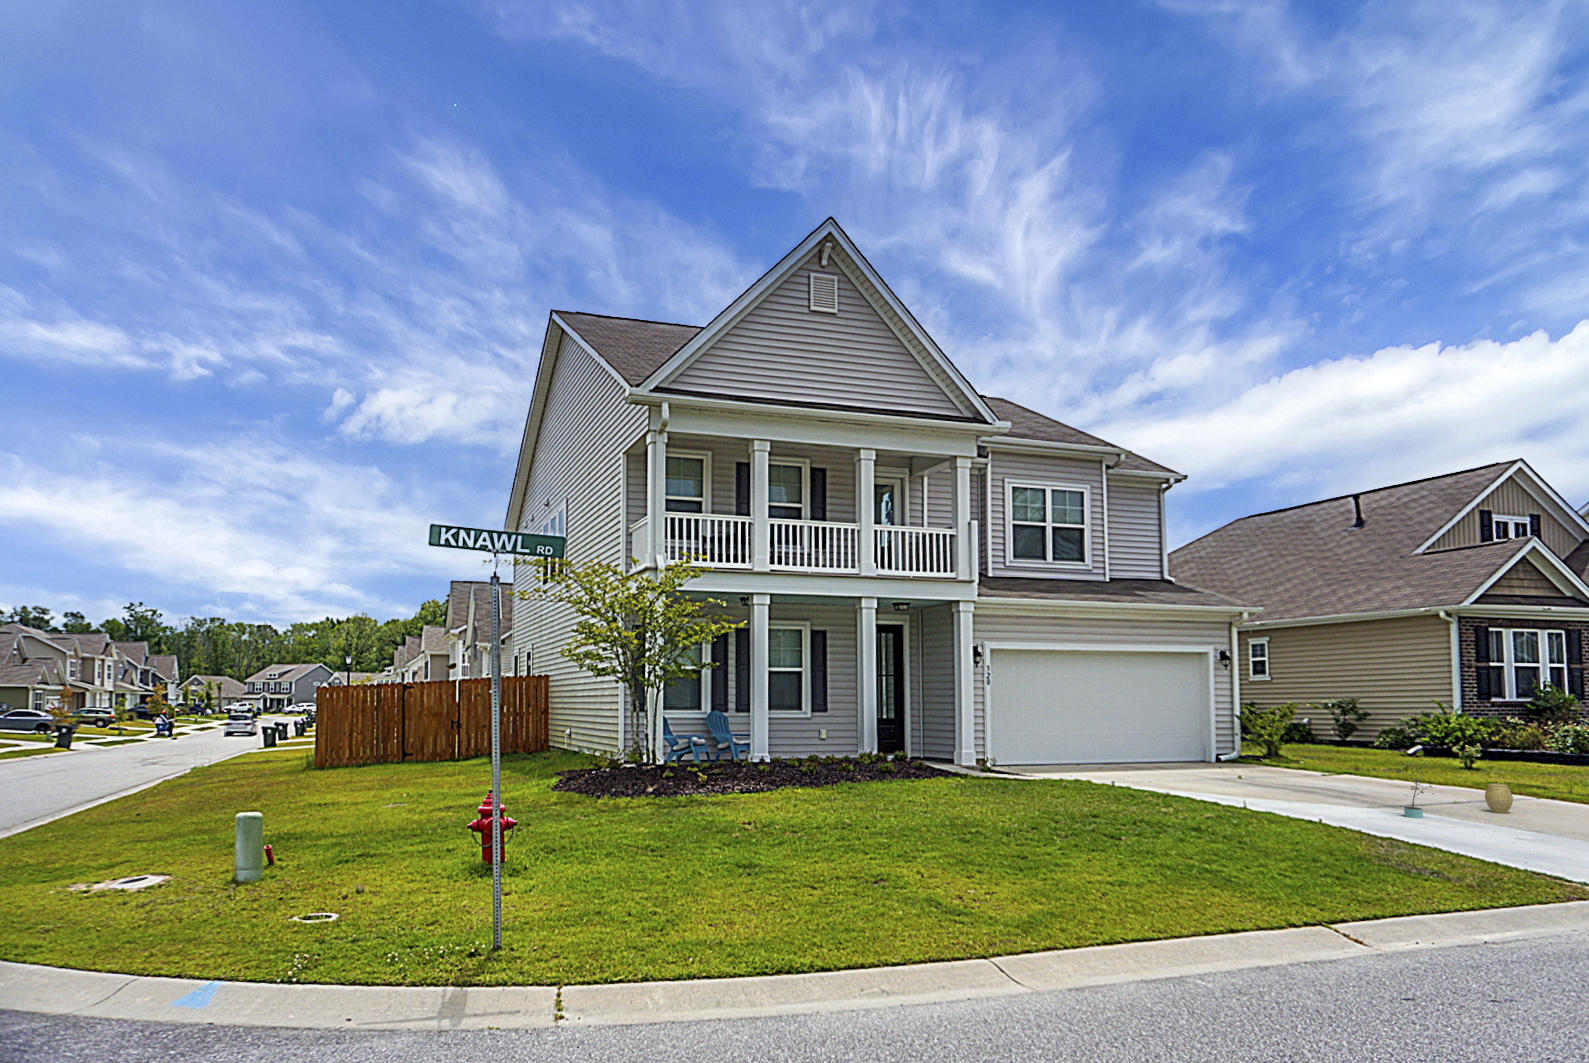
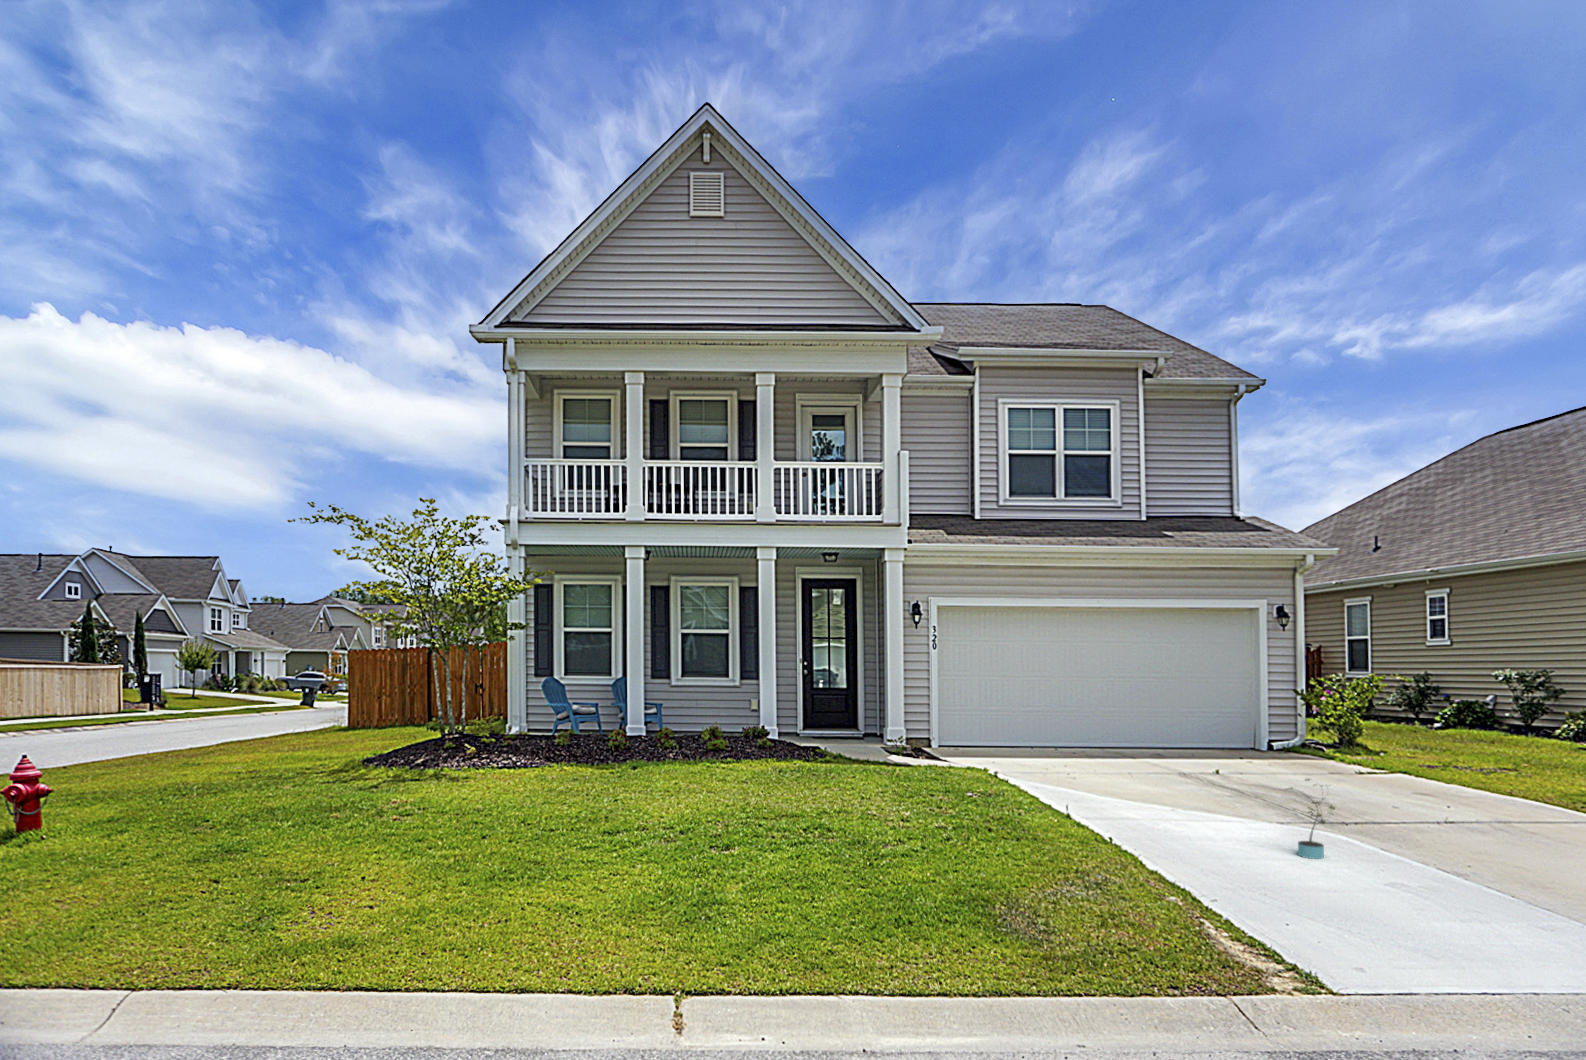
woven basket: present [1485,783,1513,814] -> none [1457,813,1499,860]

